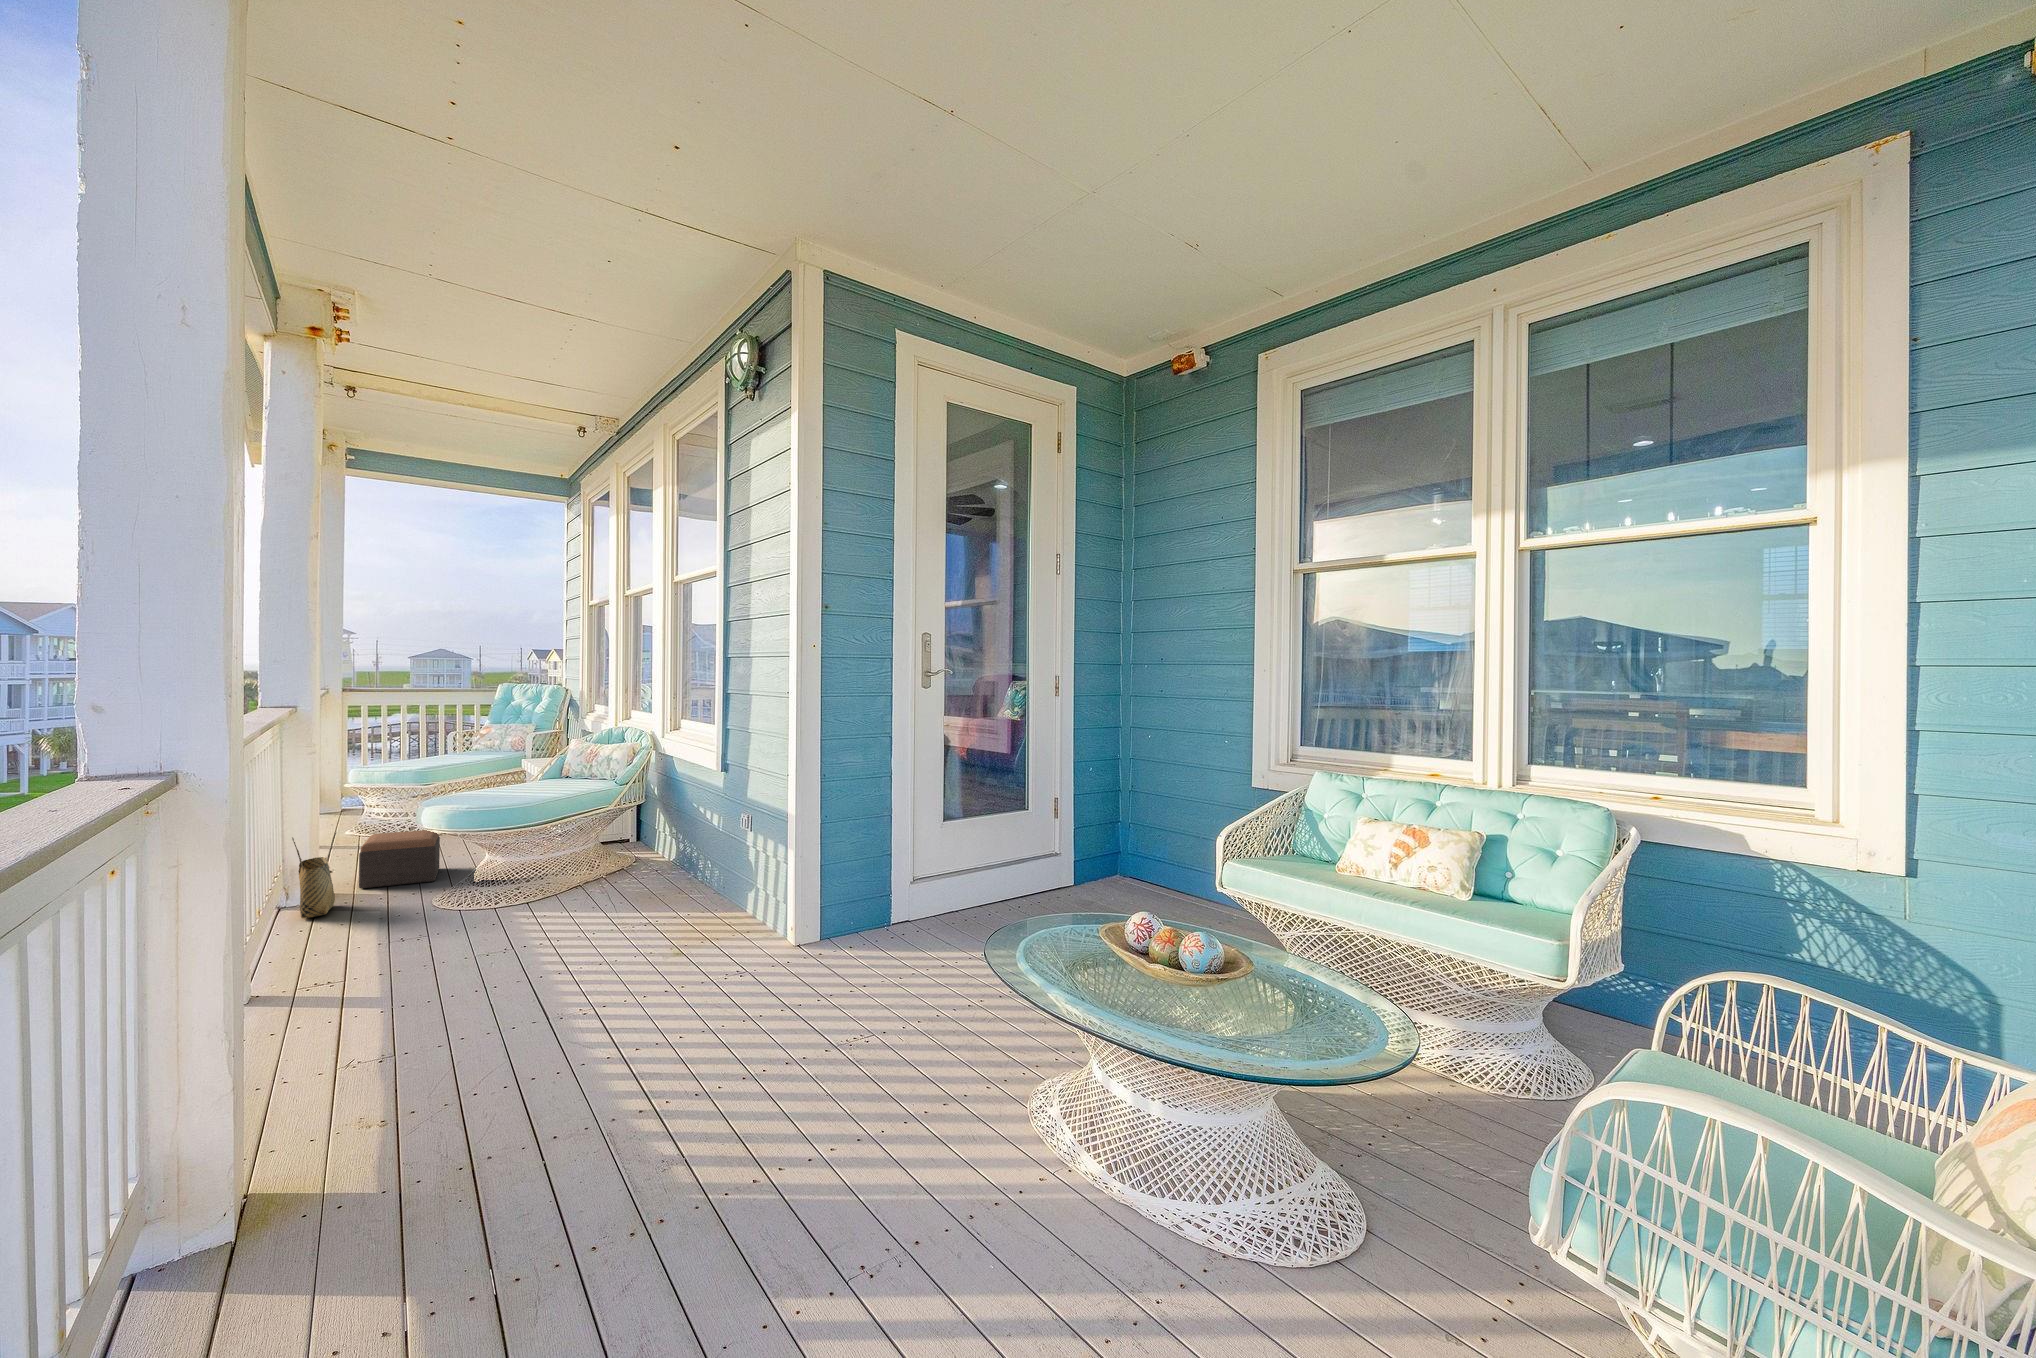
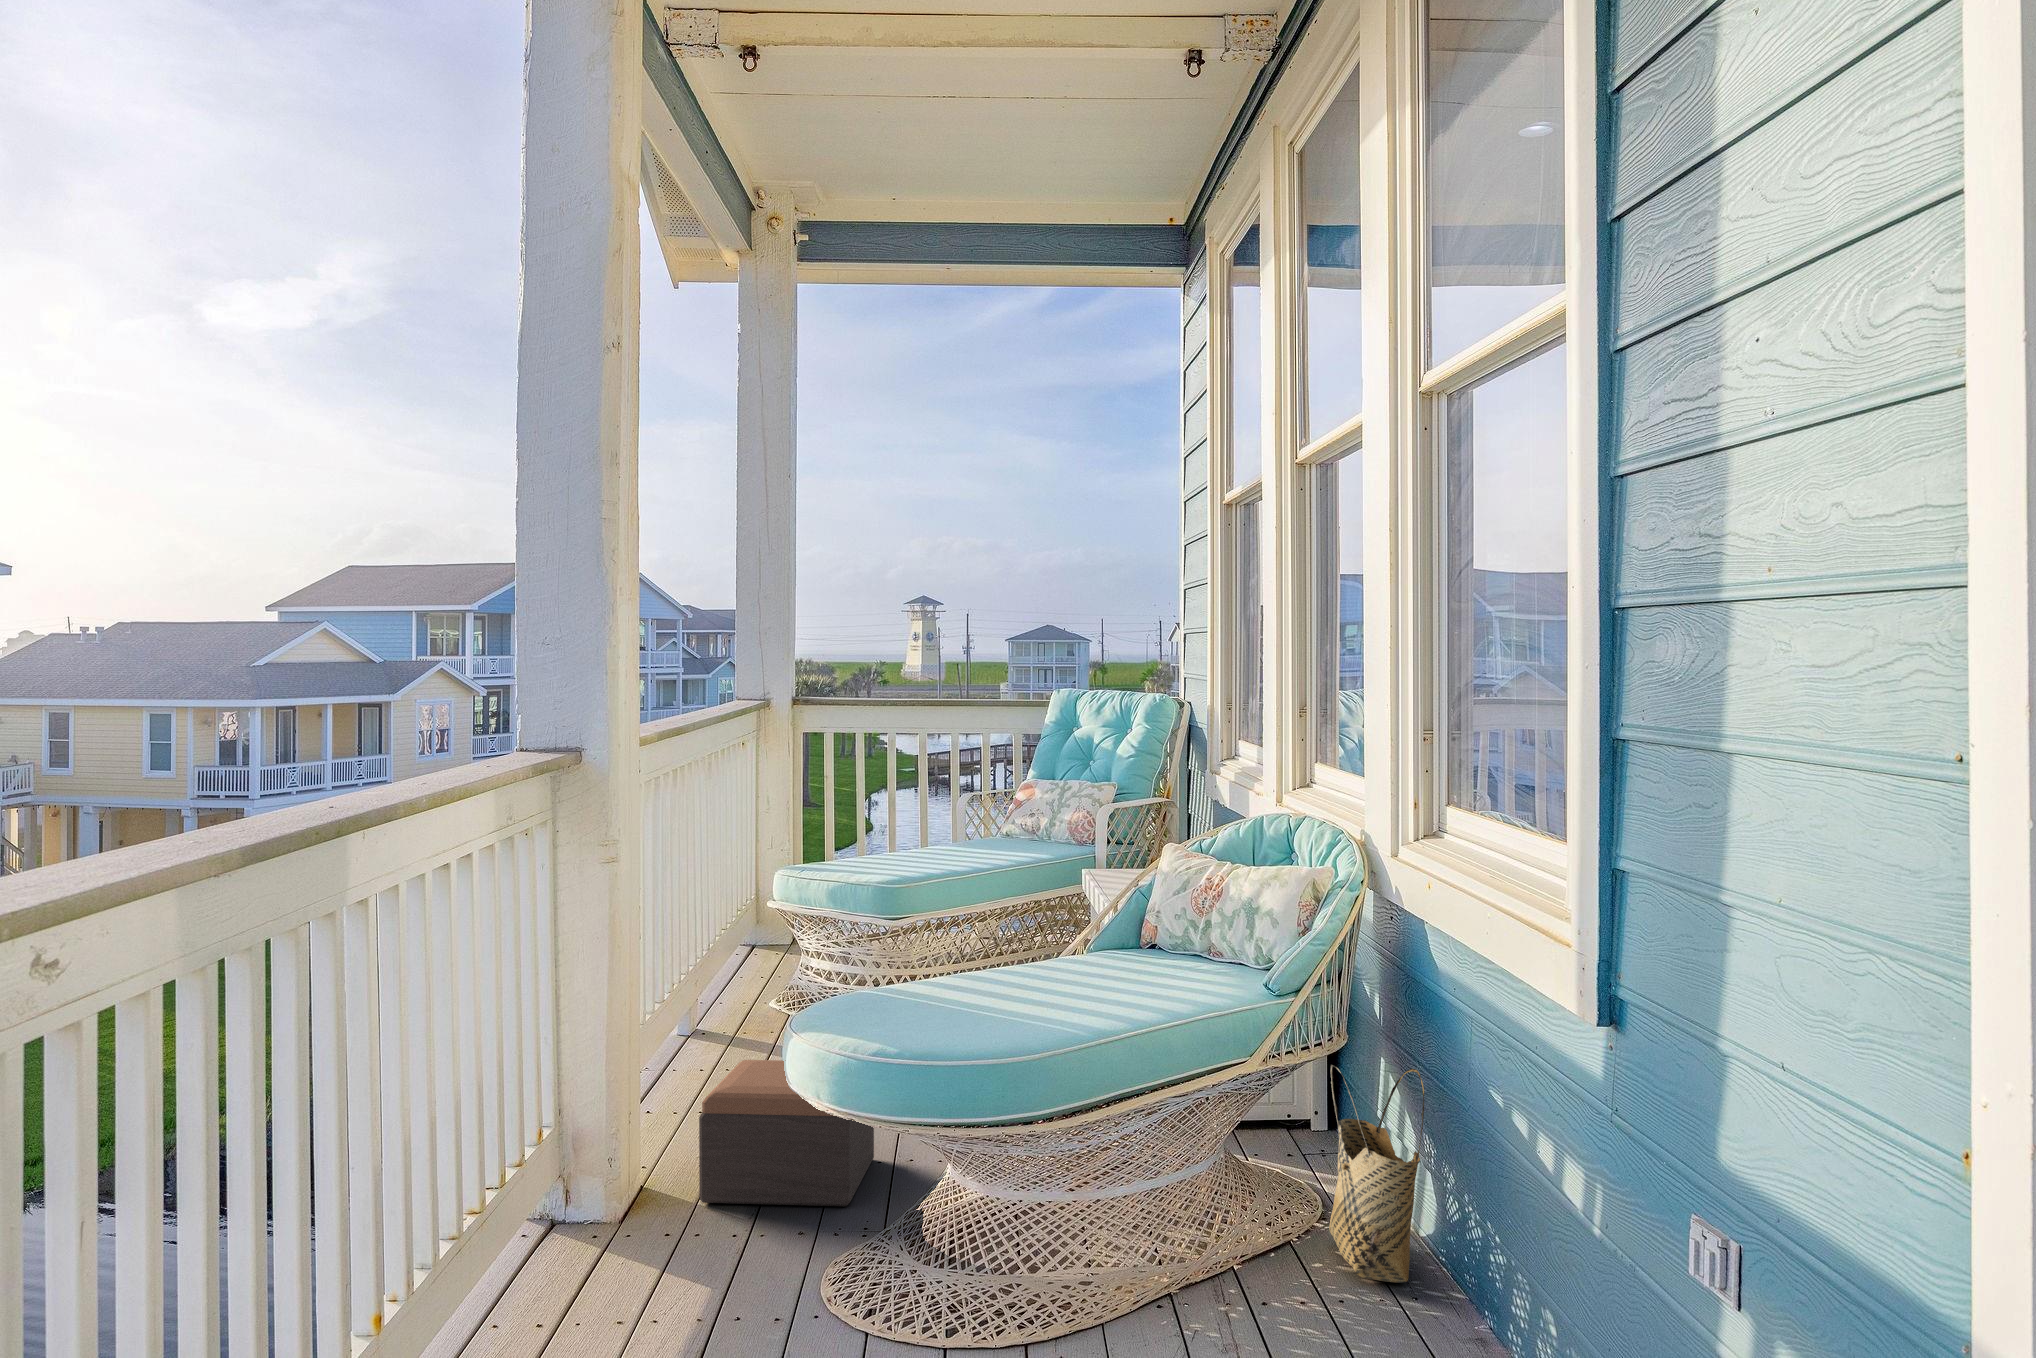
woven basket: present [292,832,337,918] -> present [1329,1065,1424,1283]

